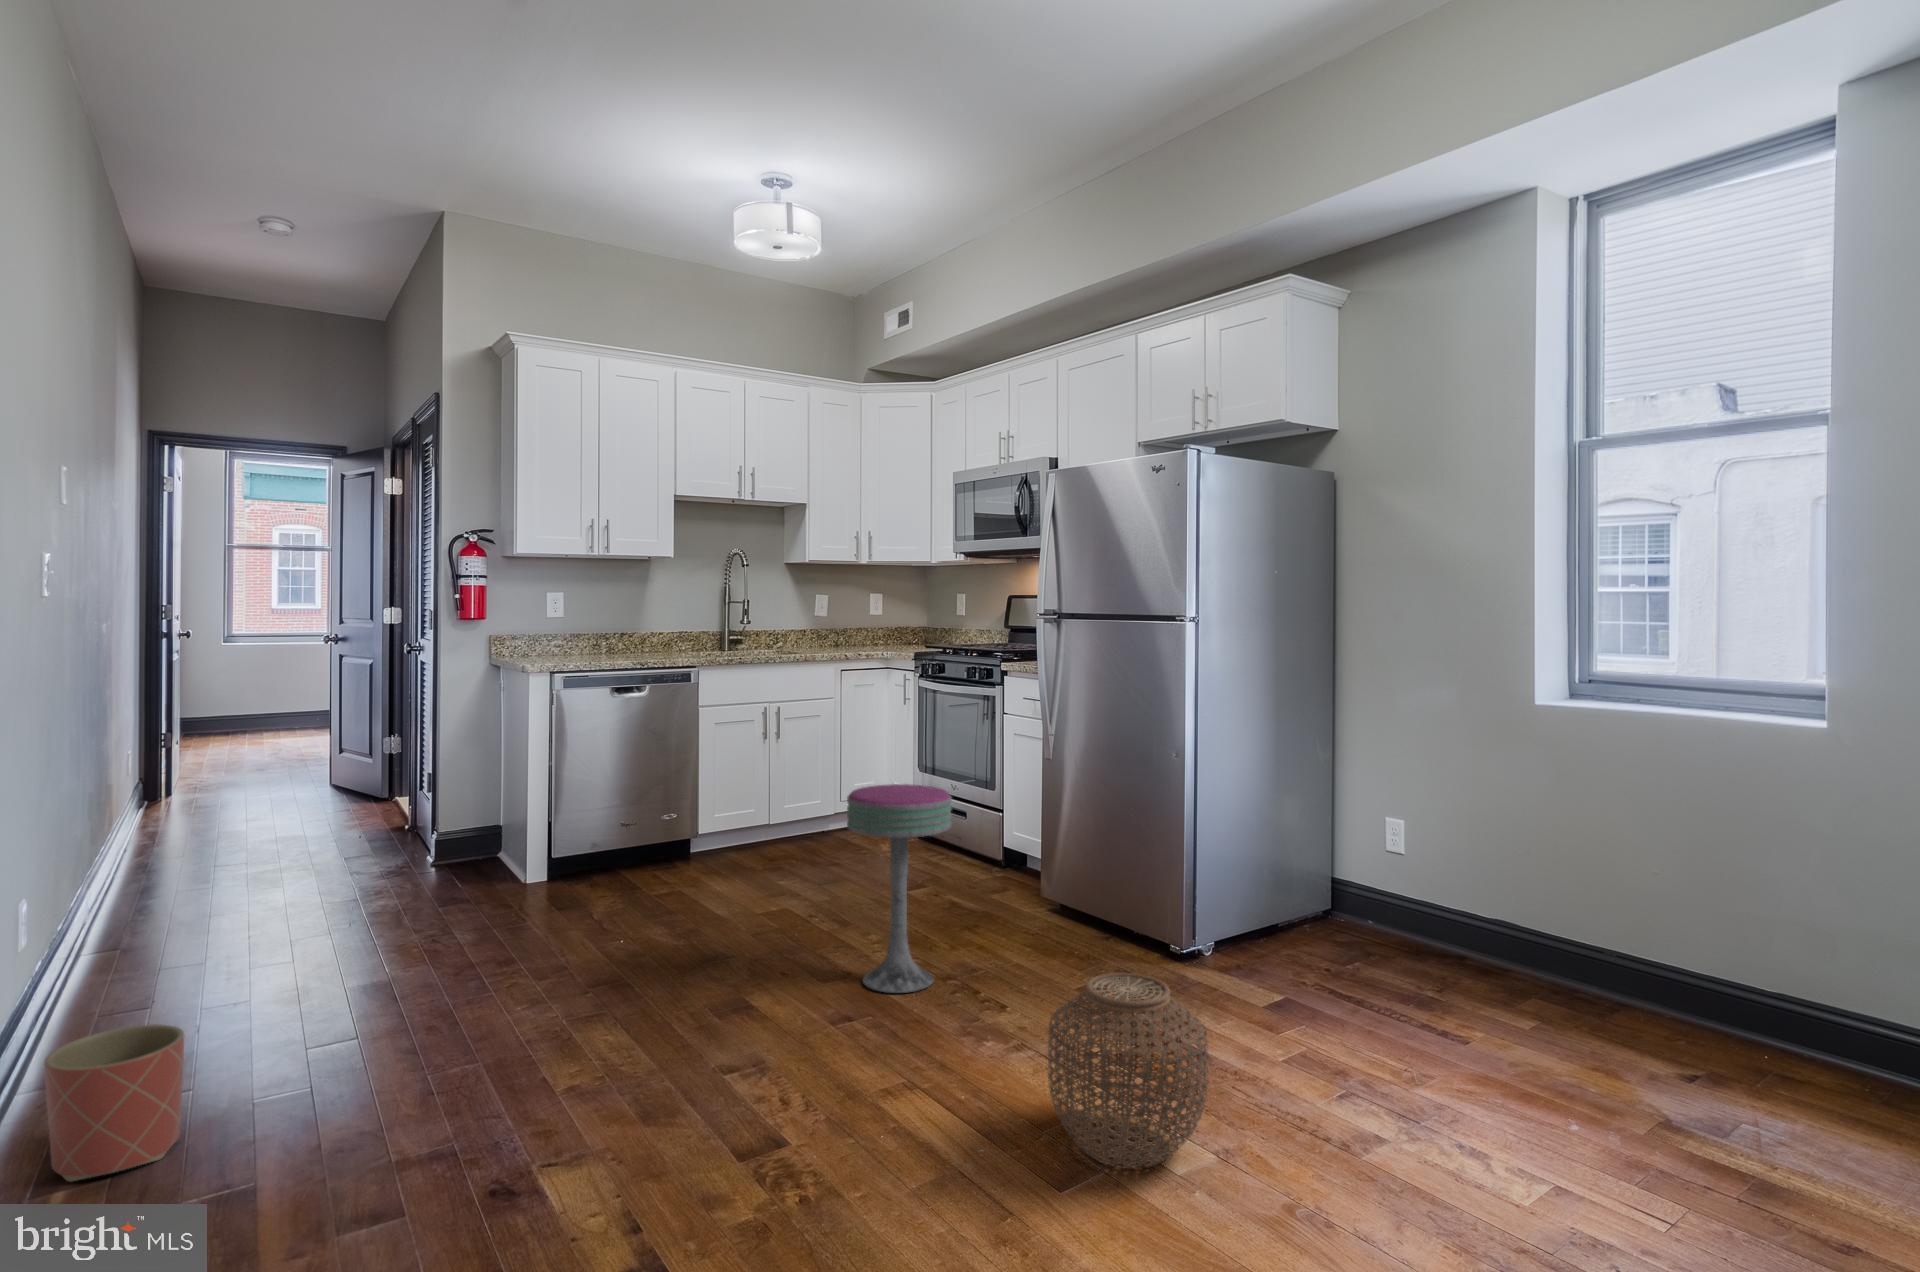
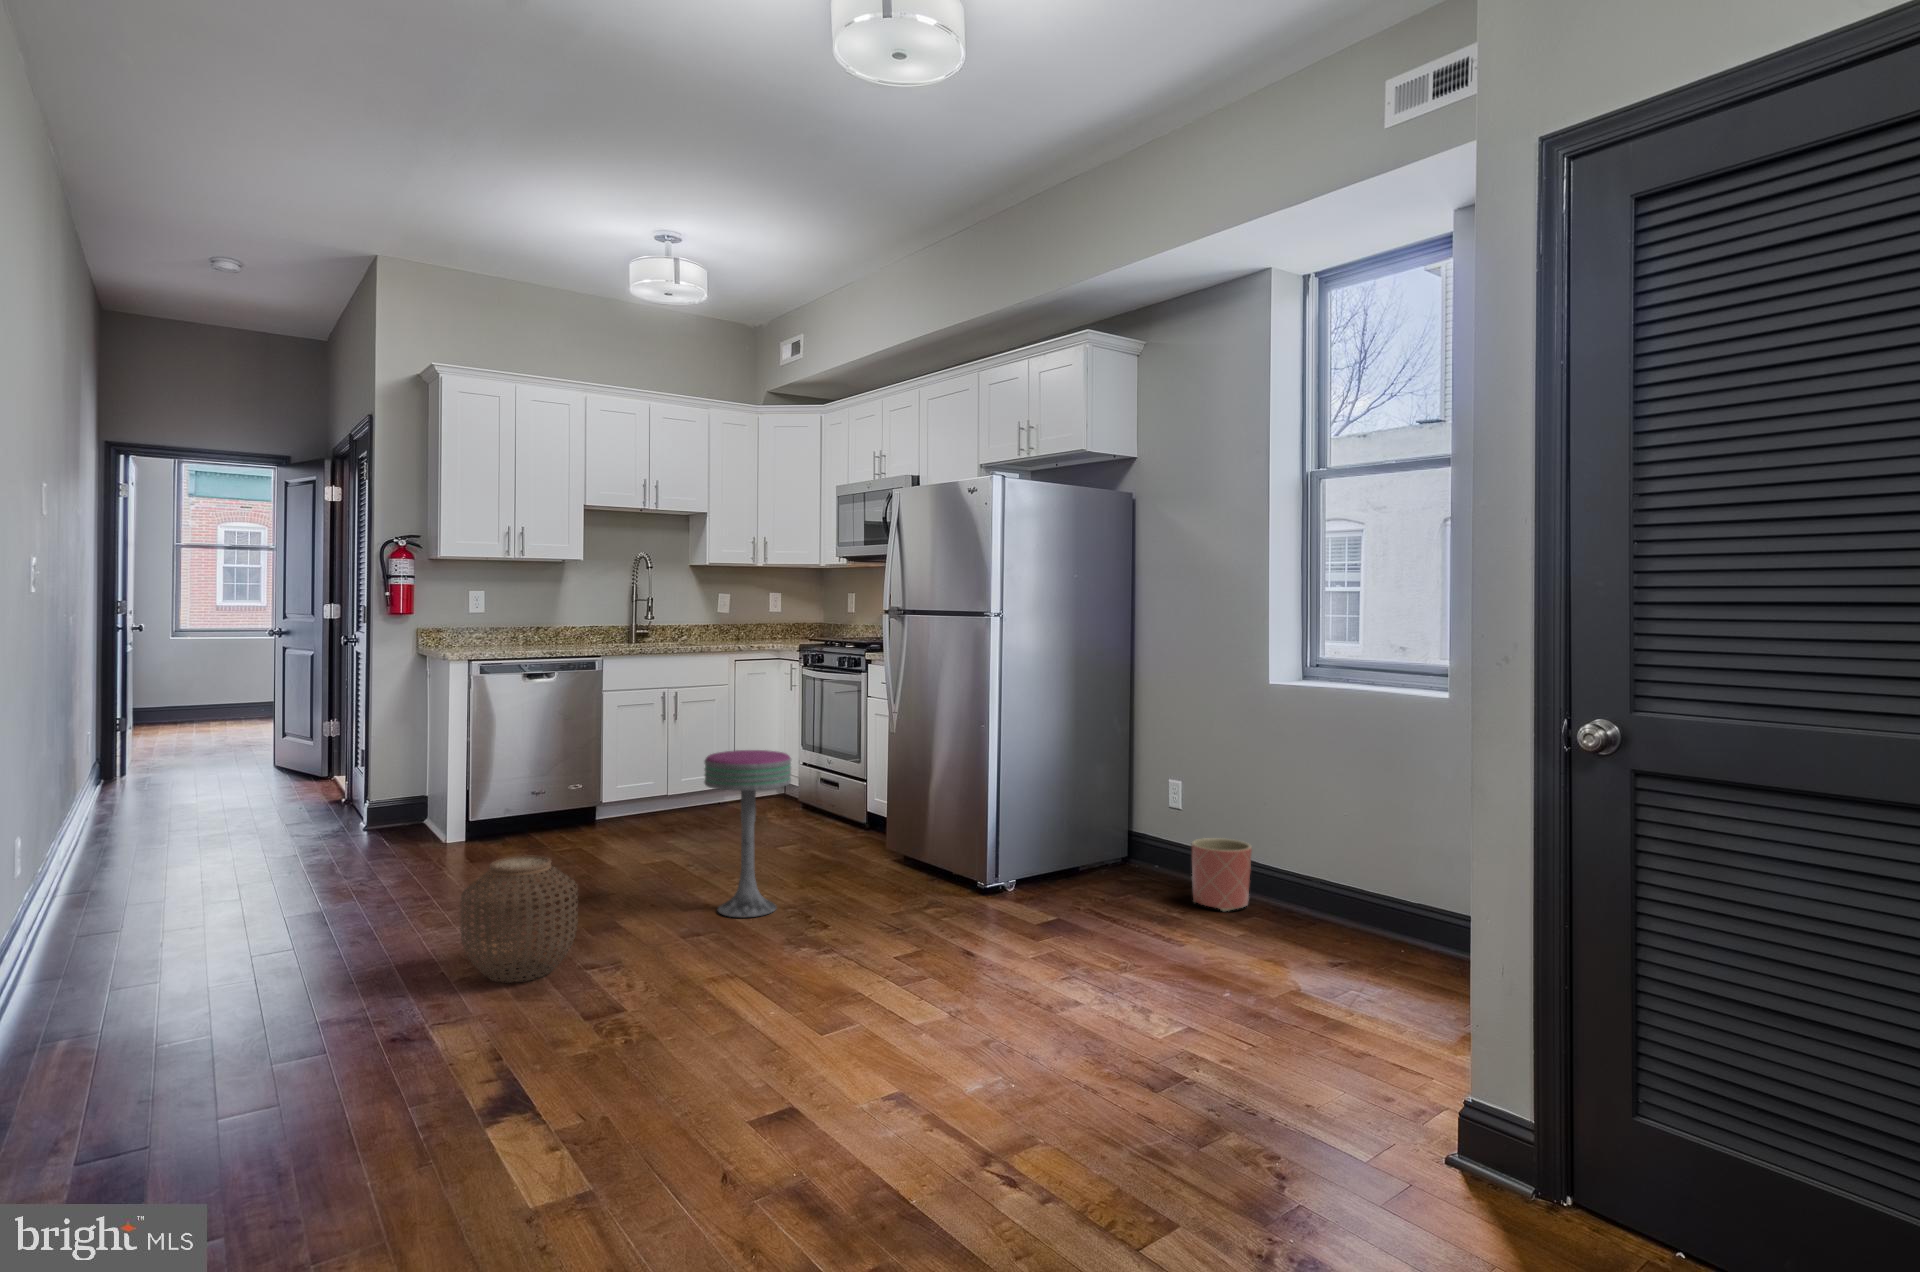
woven basket: present [1048,973,1208,1169] -> present [461,856,578,982]
planter: present [44,1024,184,1182] -> present [1192,838,1252,911]

